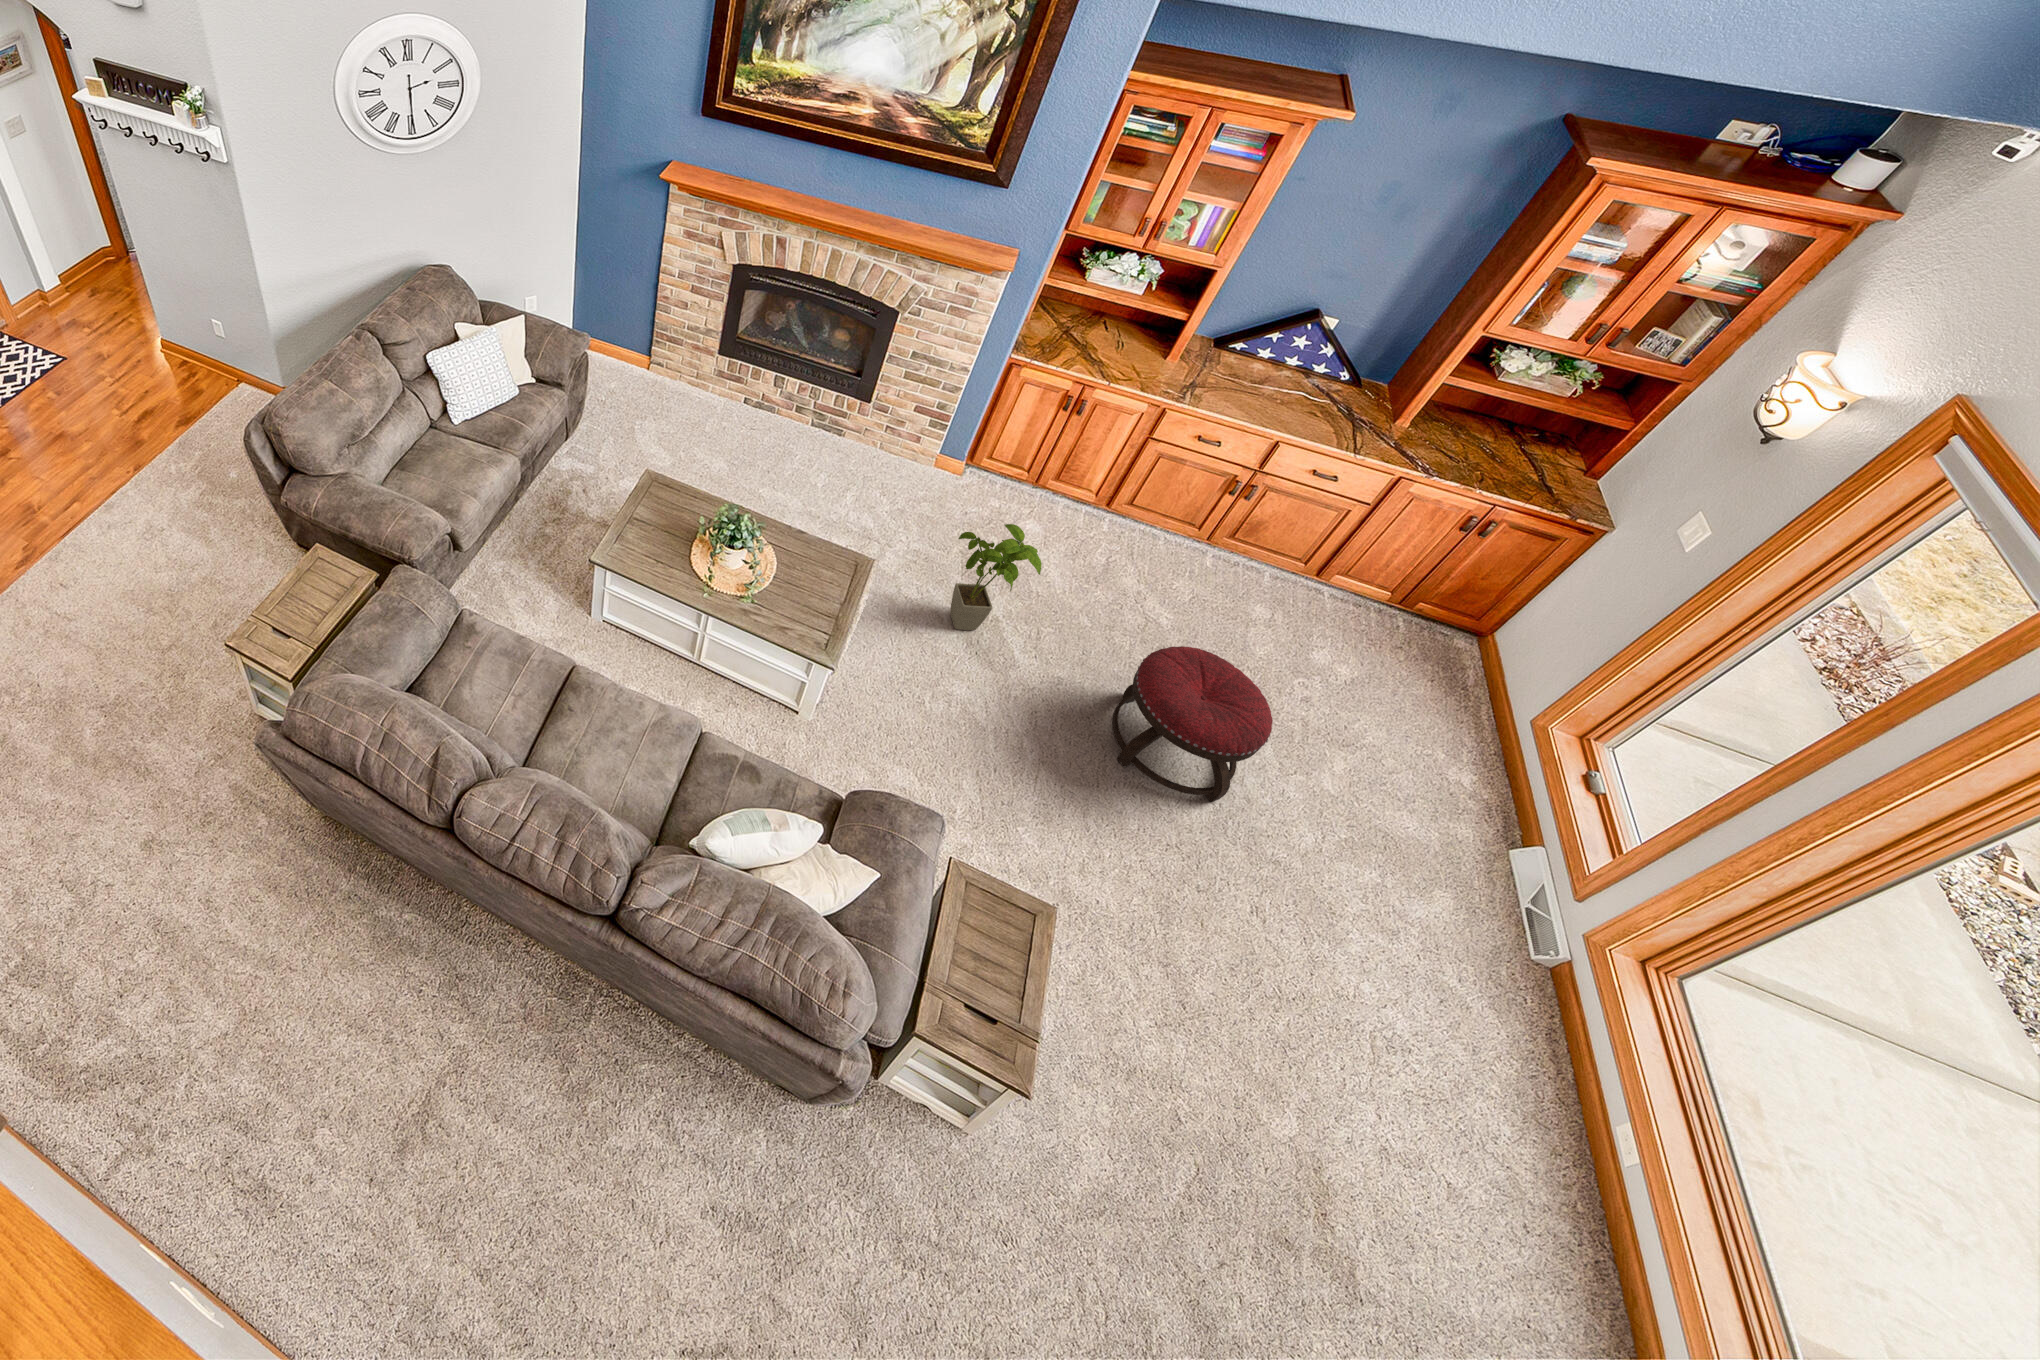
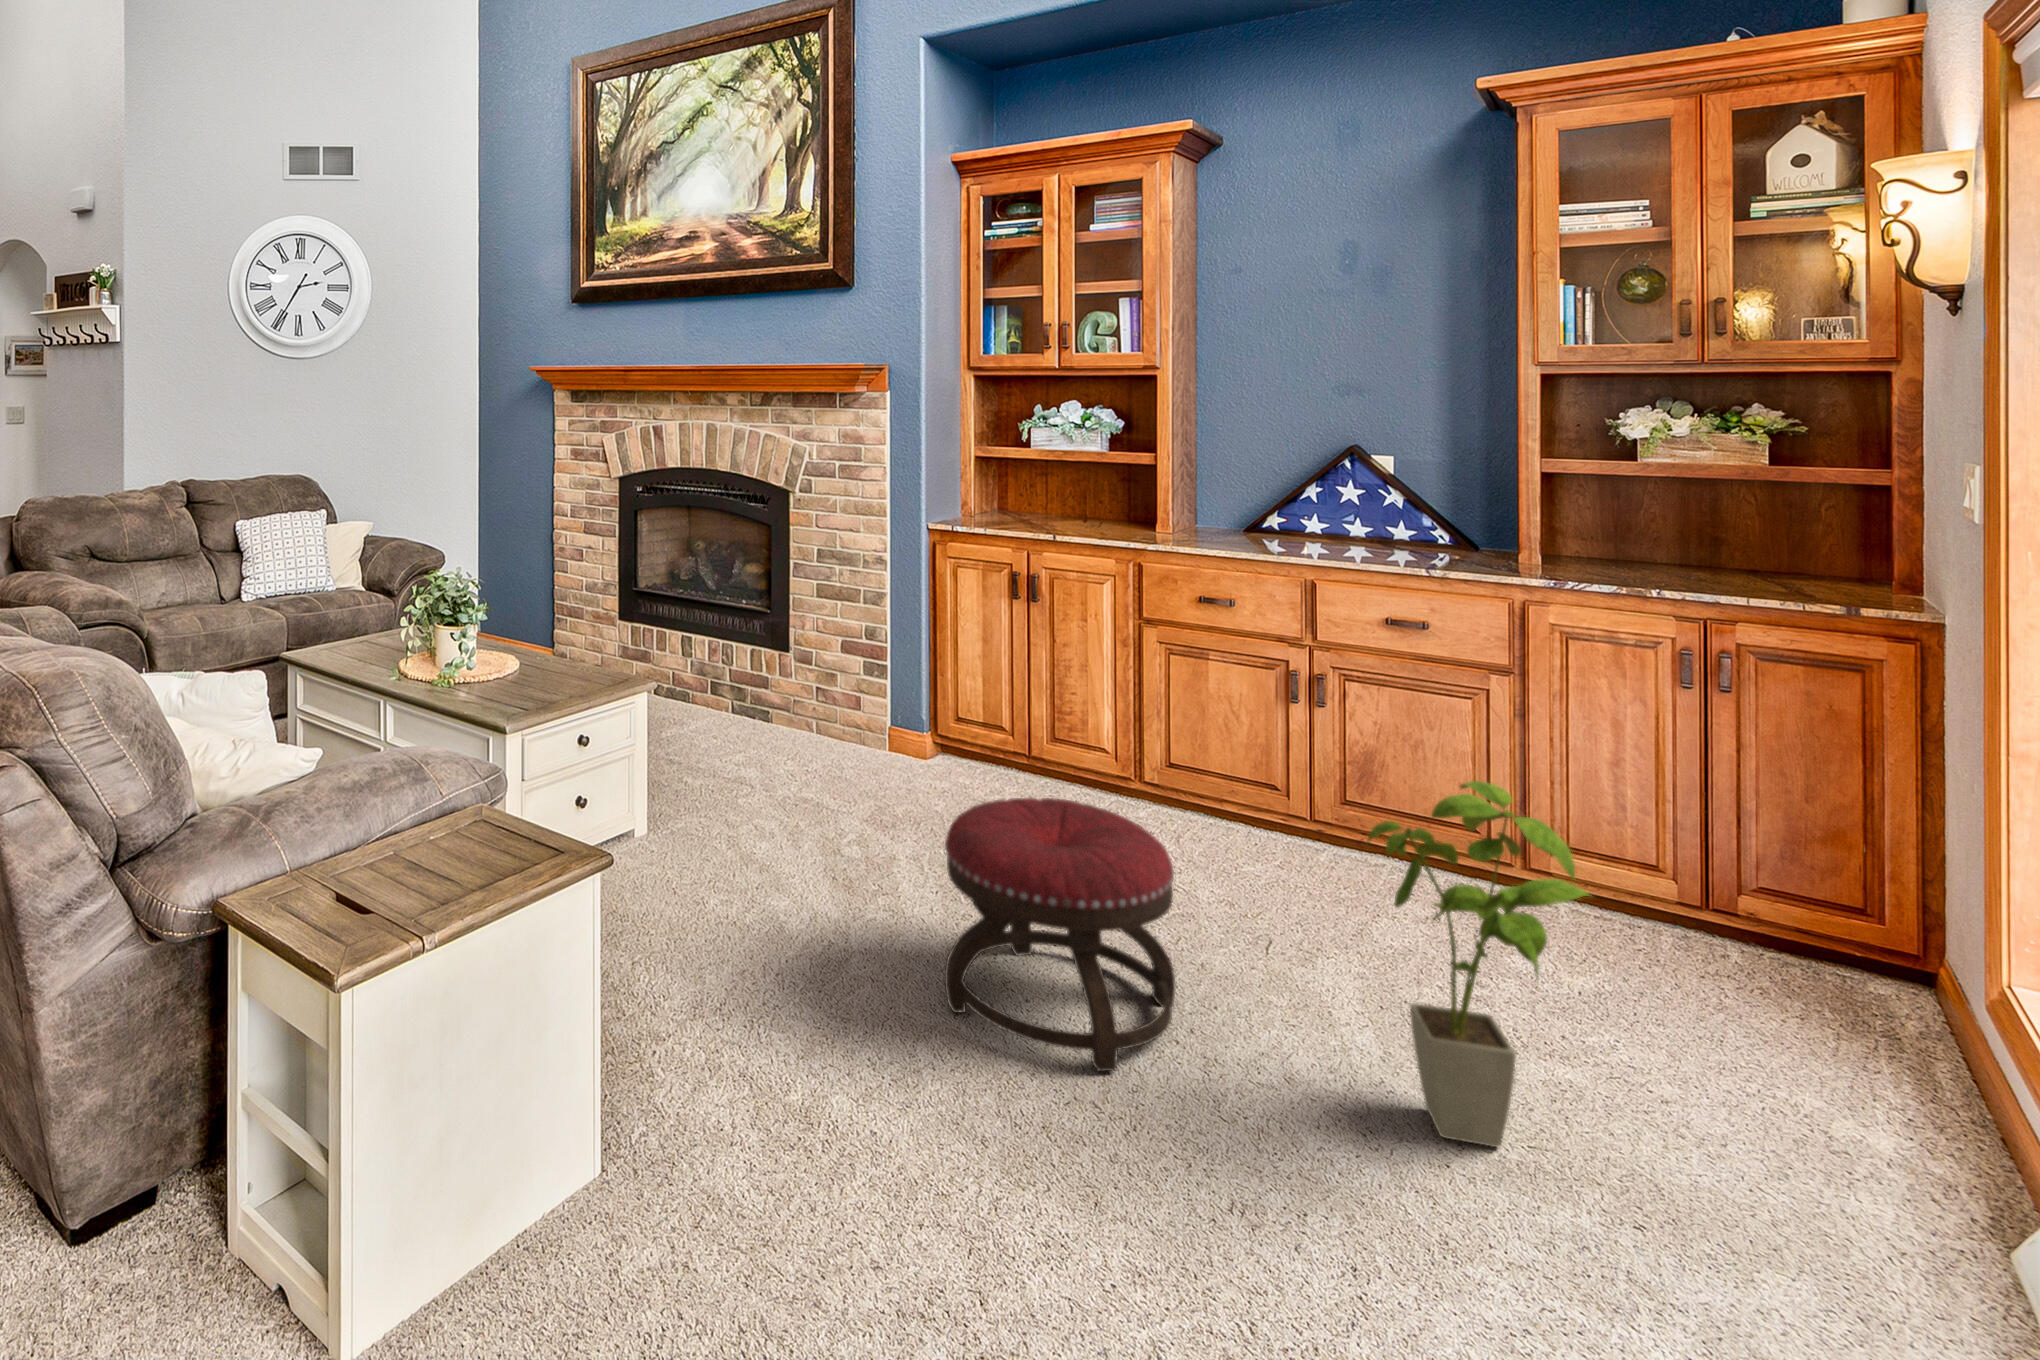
house plant: present [950,524,1042,630] -> present [1367,781,1589,1147]

